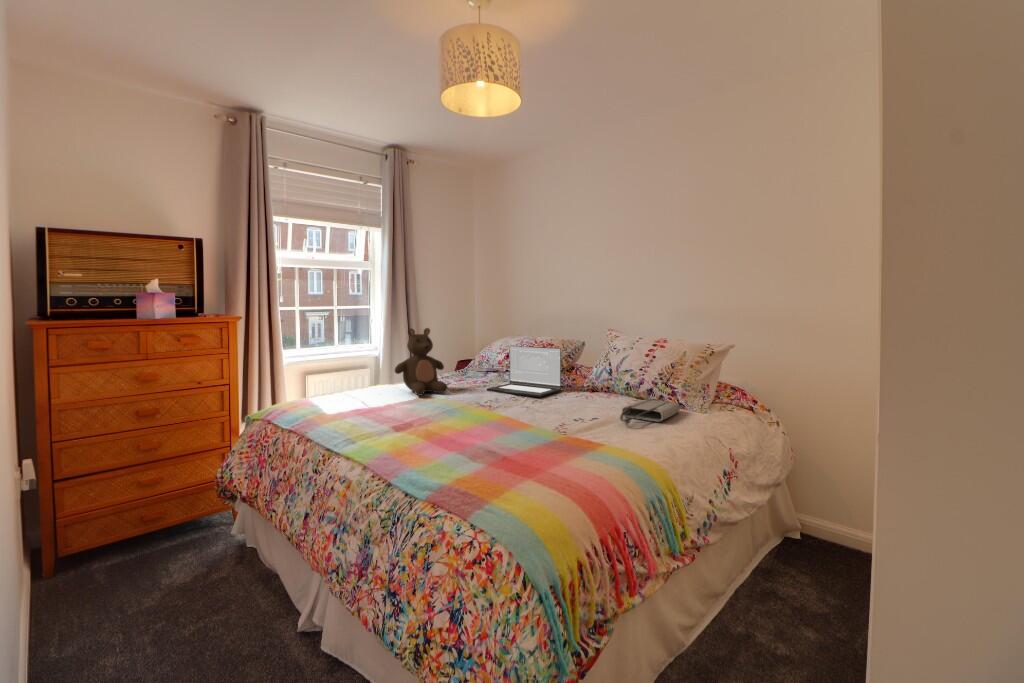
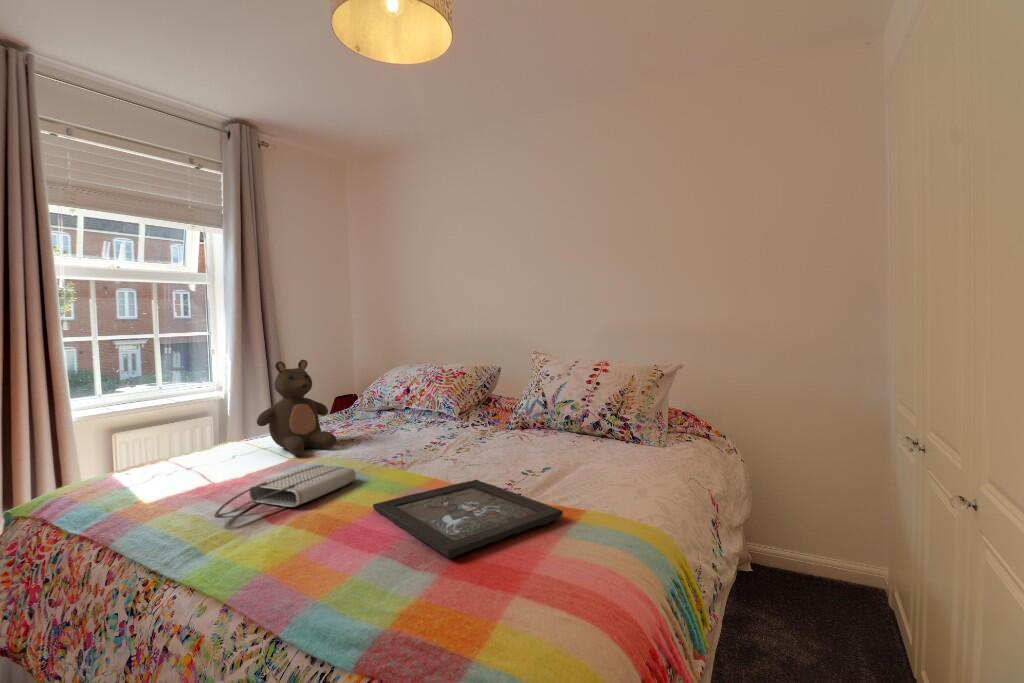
laptop: present [487,346,561,397] -> none [389,378,485,443]
tote bag: present [620,400,680,422] -> present [215,465,356,518]
tray: none [460,421,589,463] -> present [373,480,563,558]

